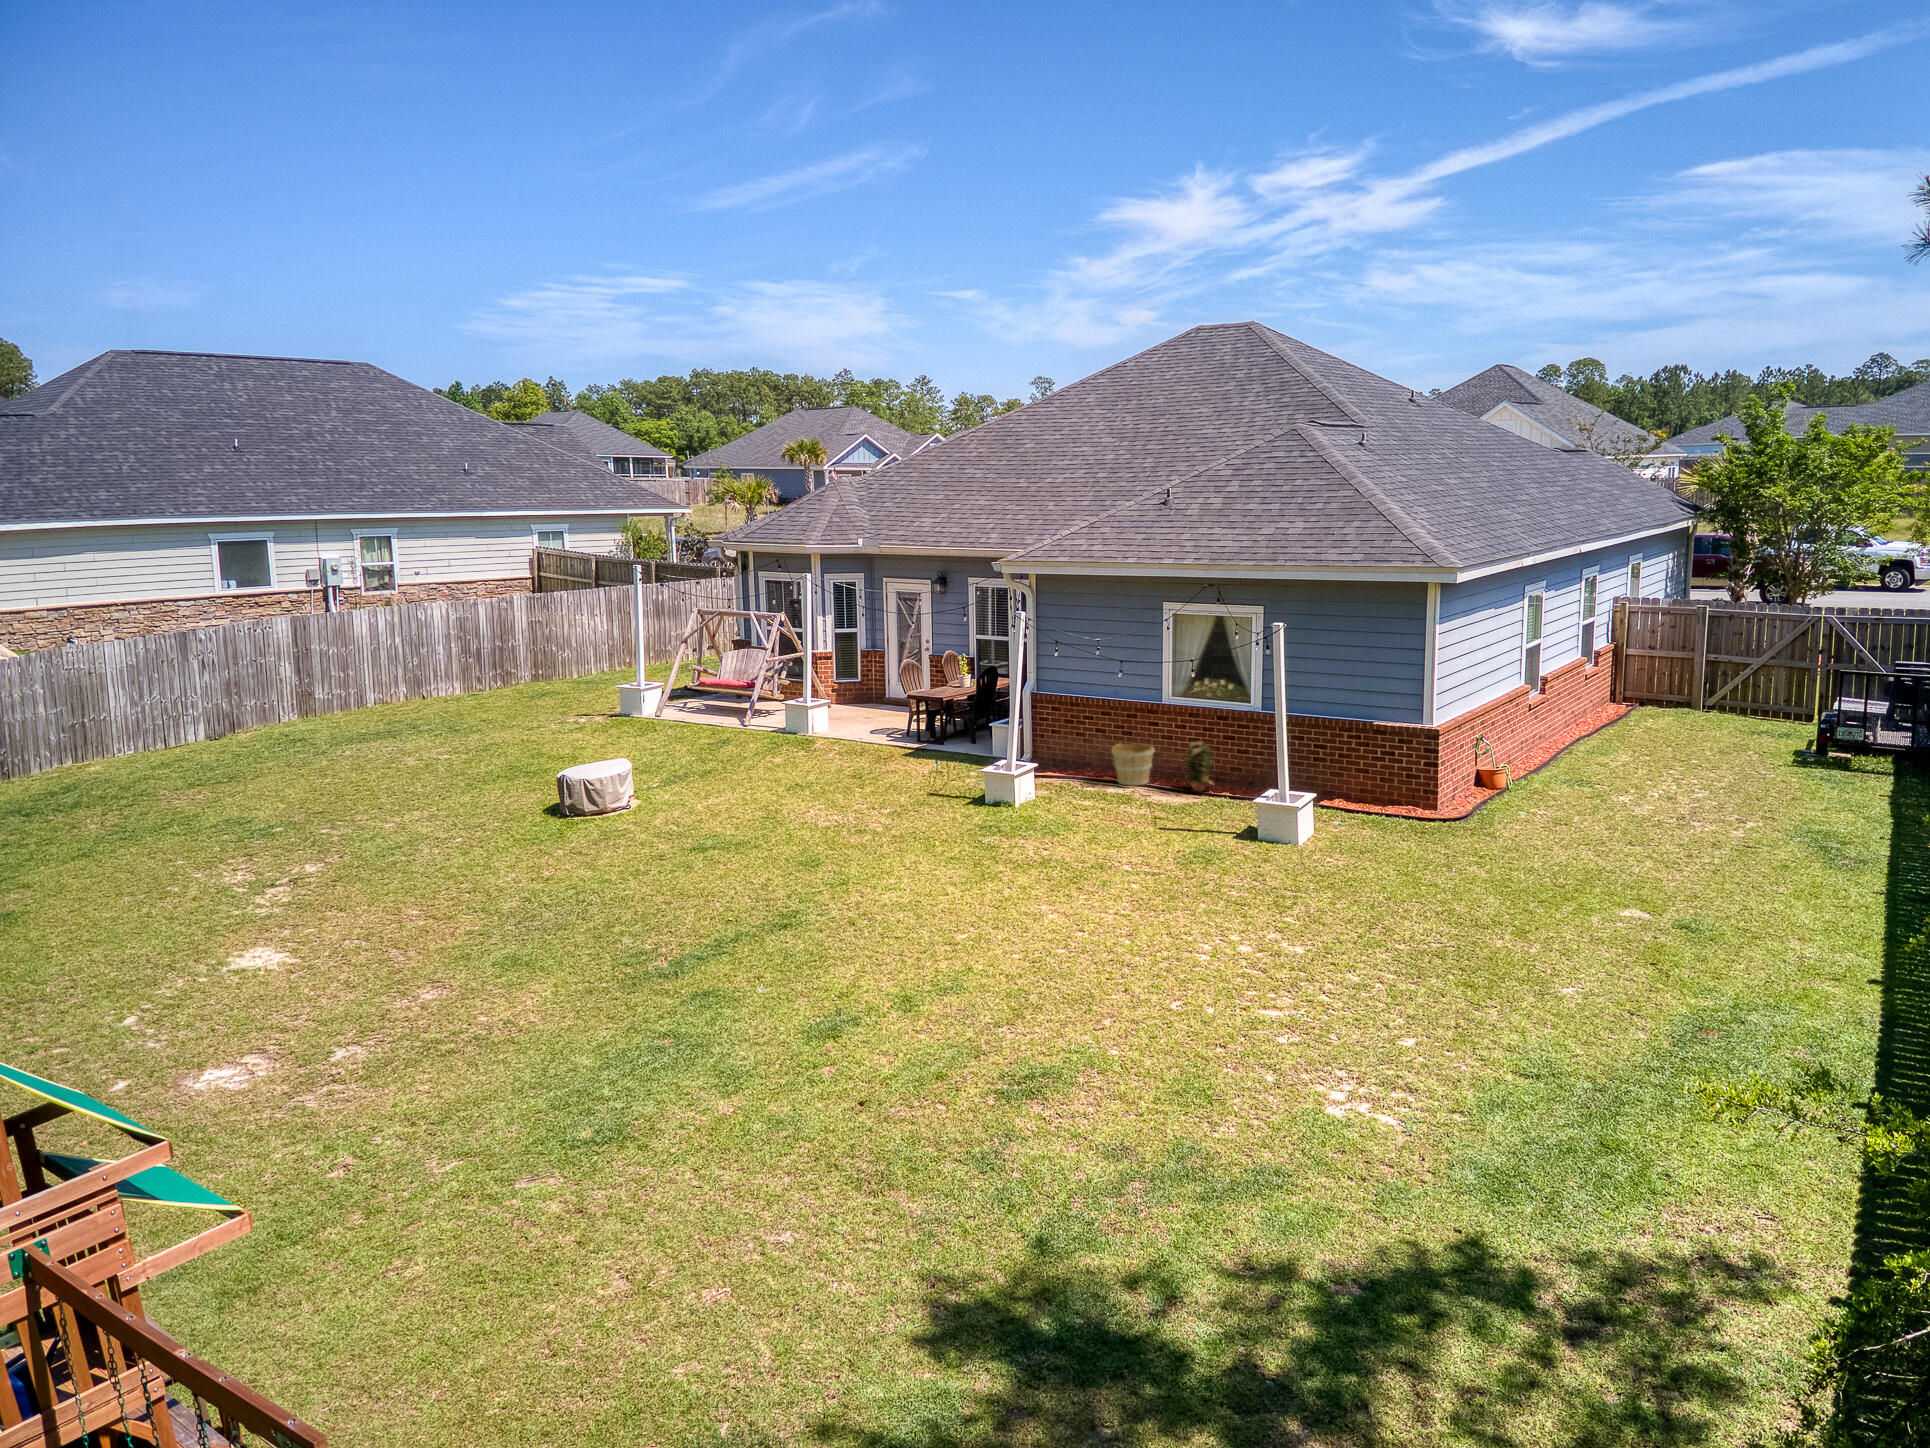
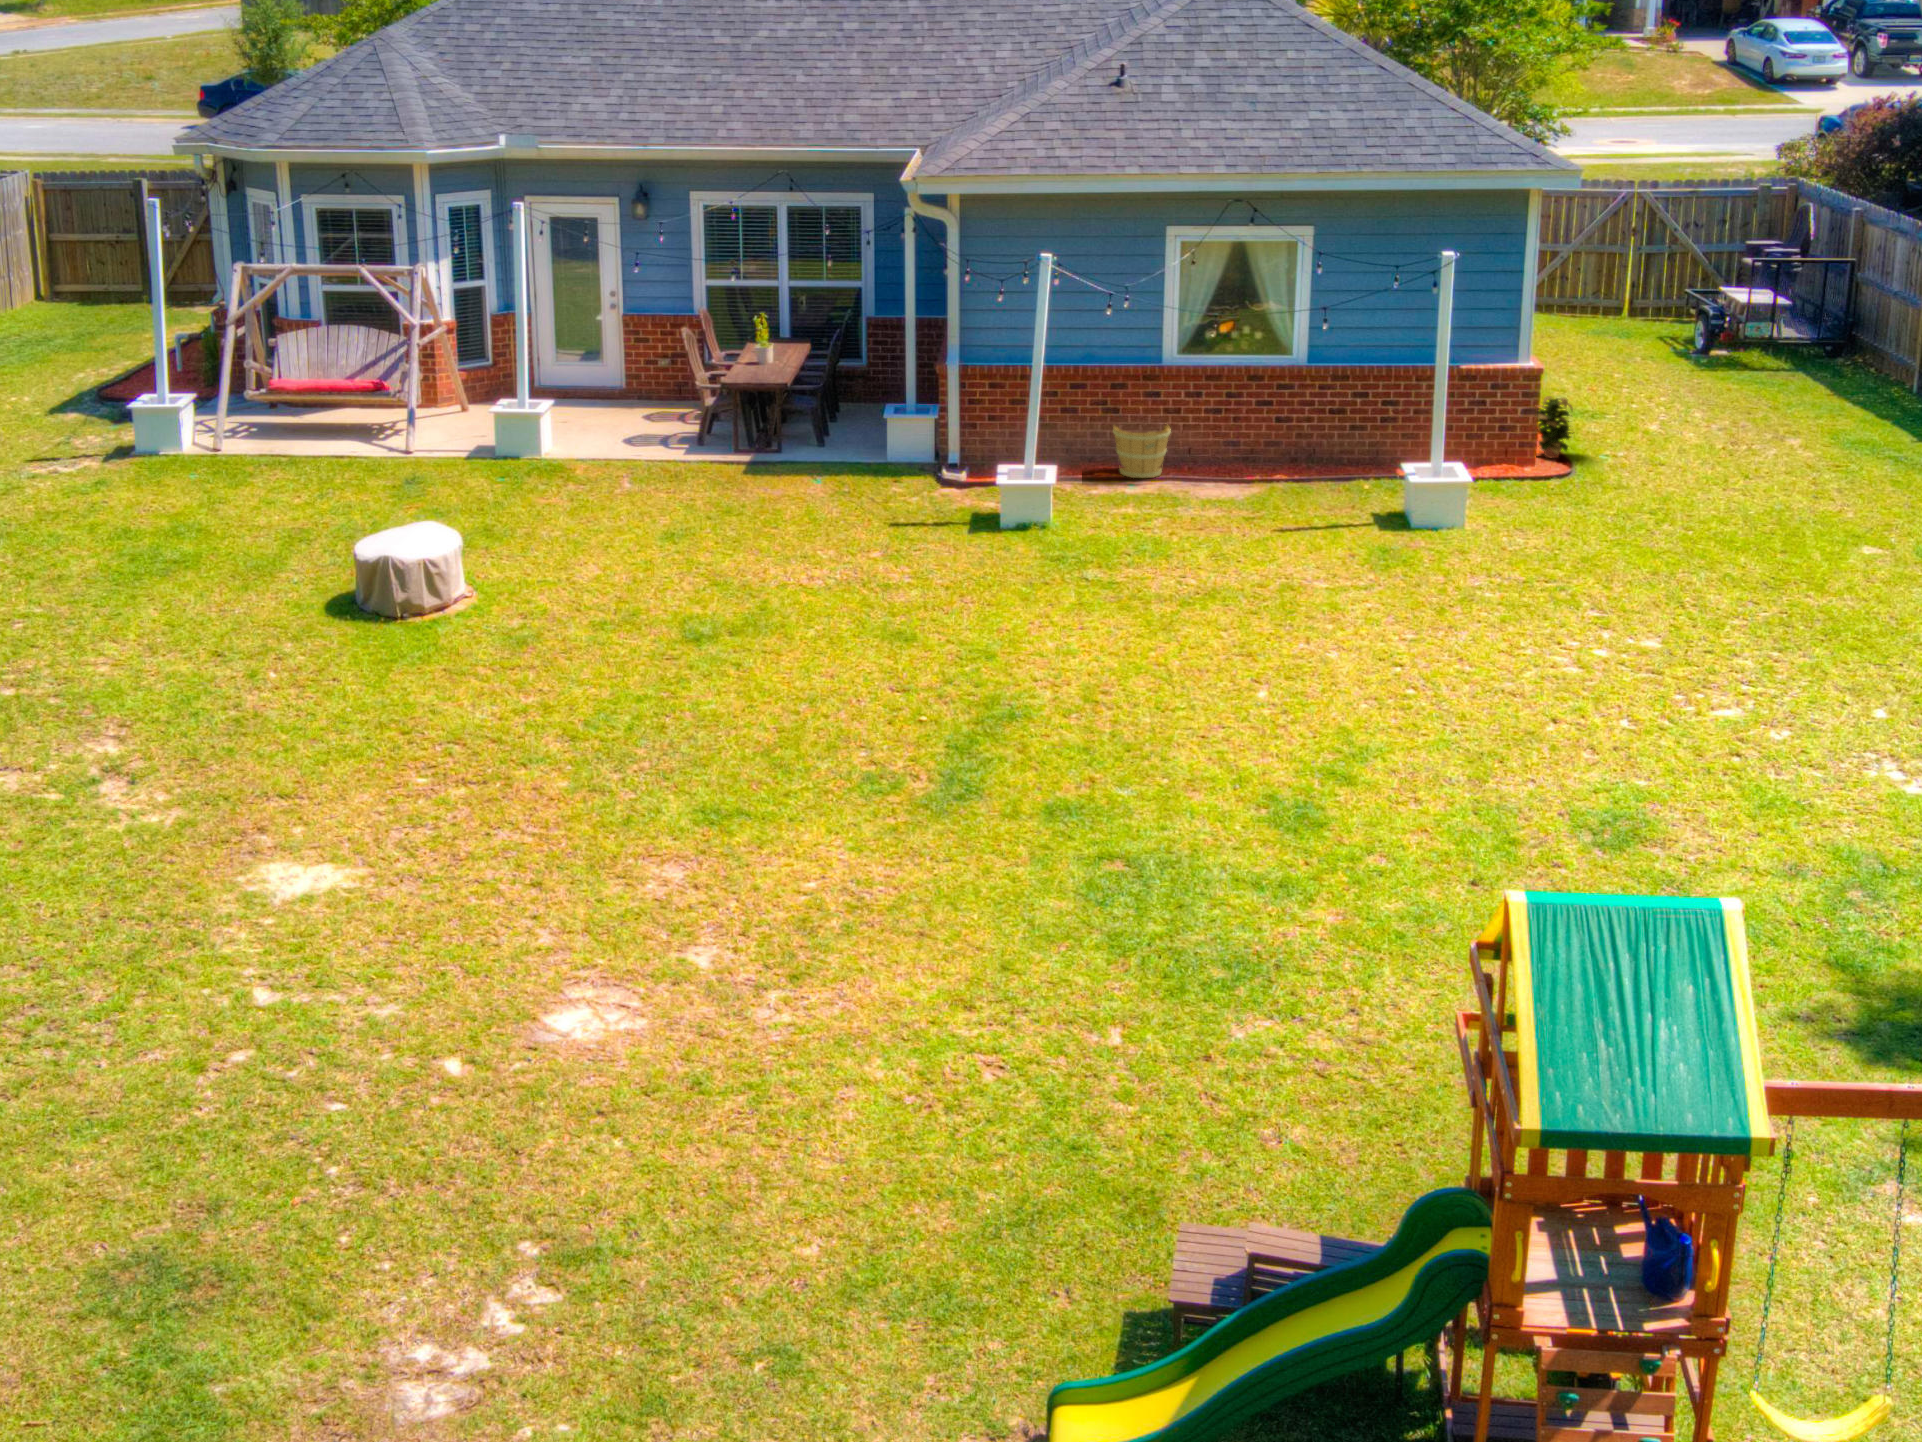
decorative plant: present [1185,741,1215,791] -> present [1535,396,1573,458]

